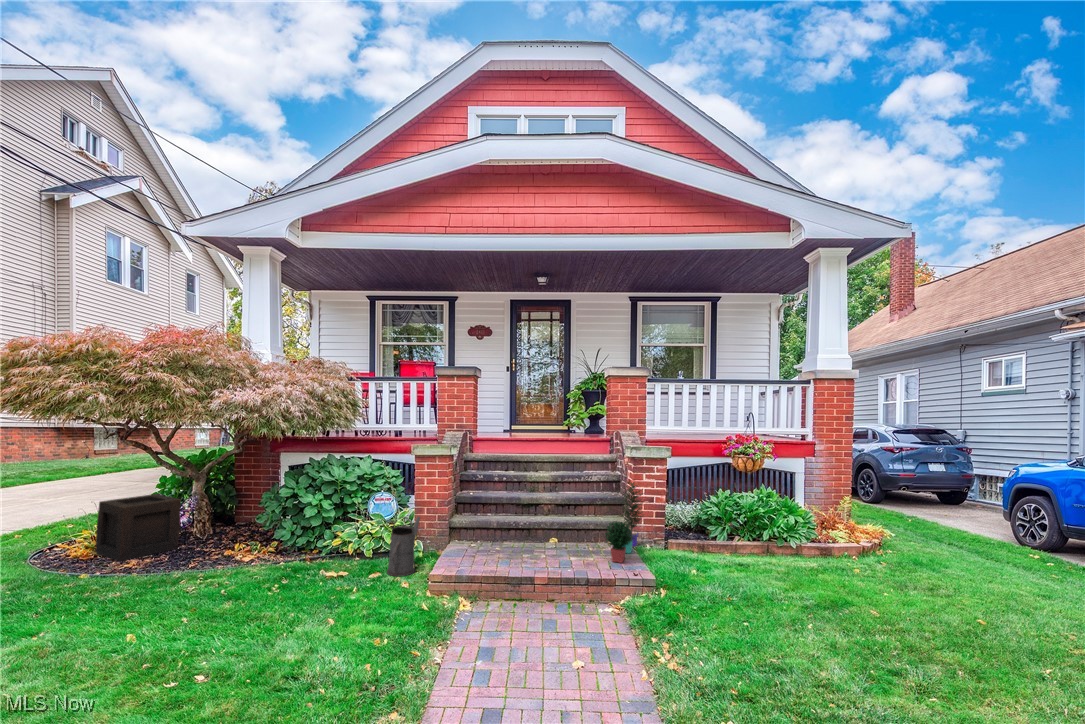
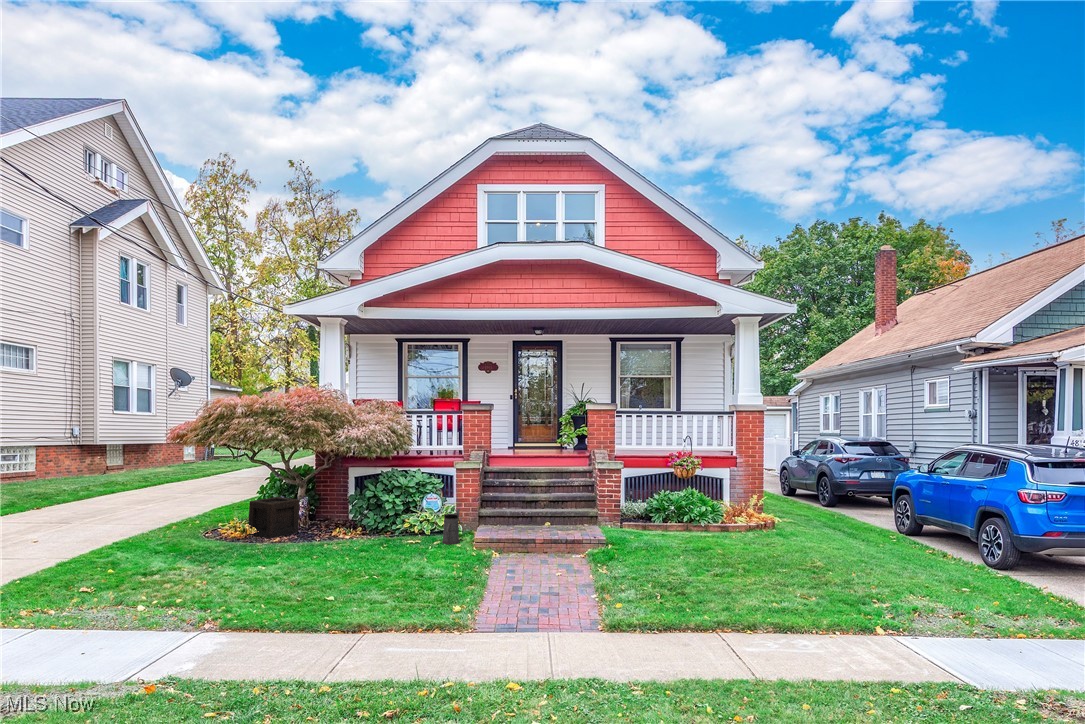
potted plant: present [605,483,643,563] -> none [578,484,607,534]

